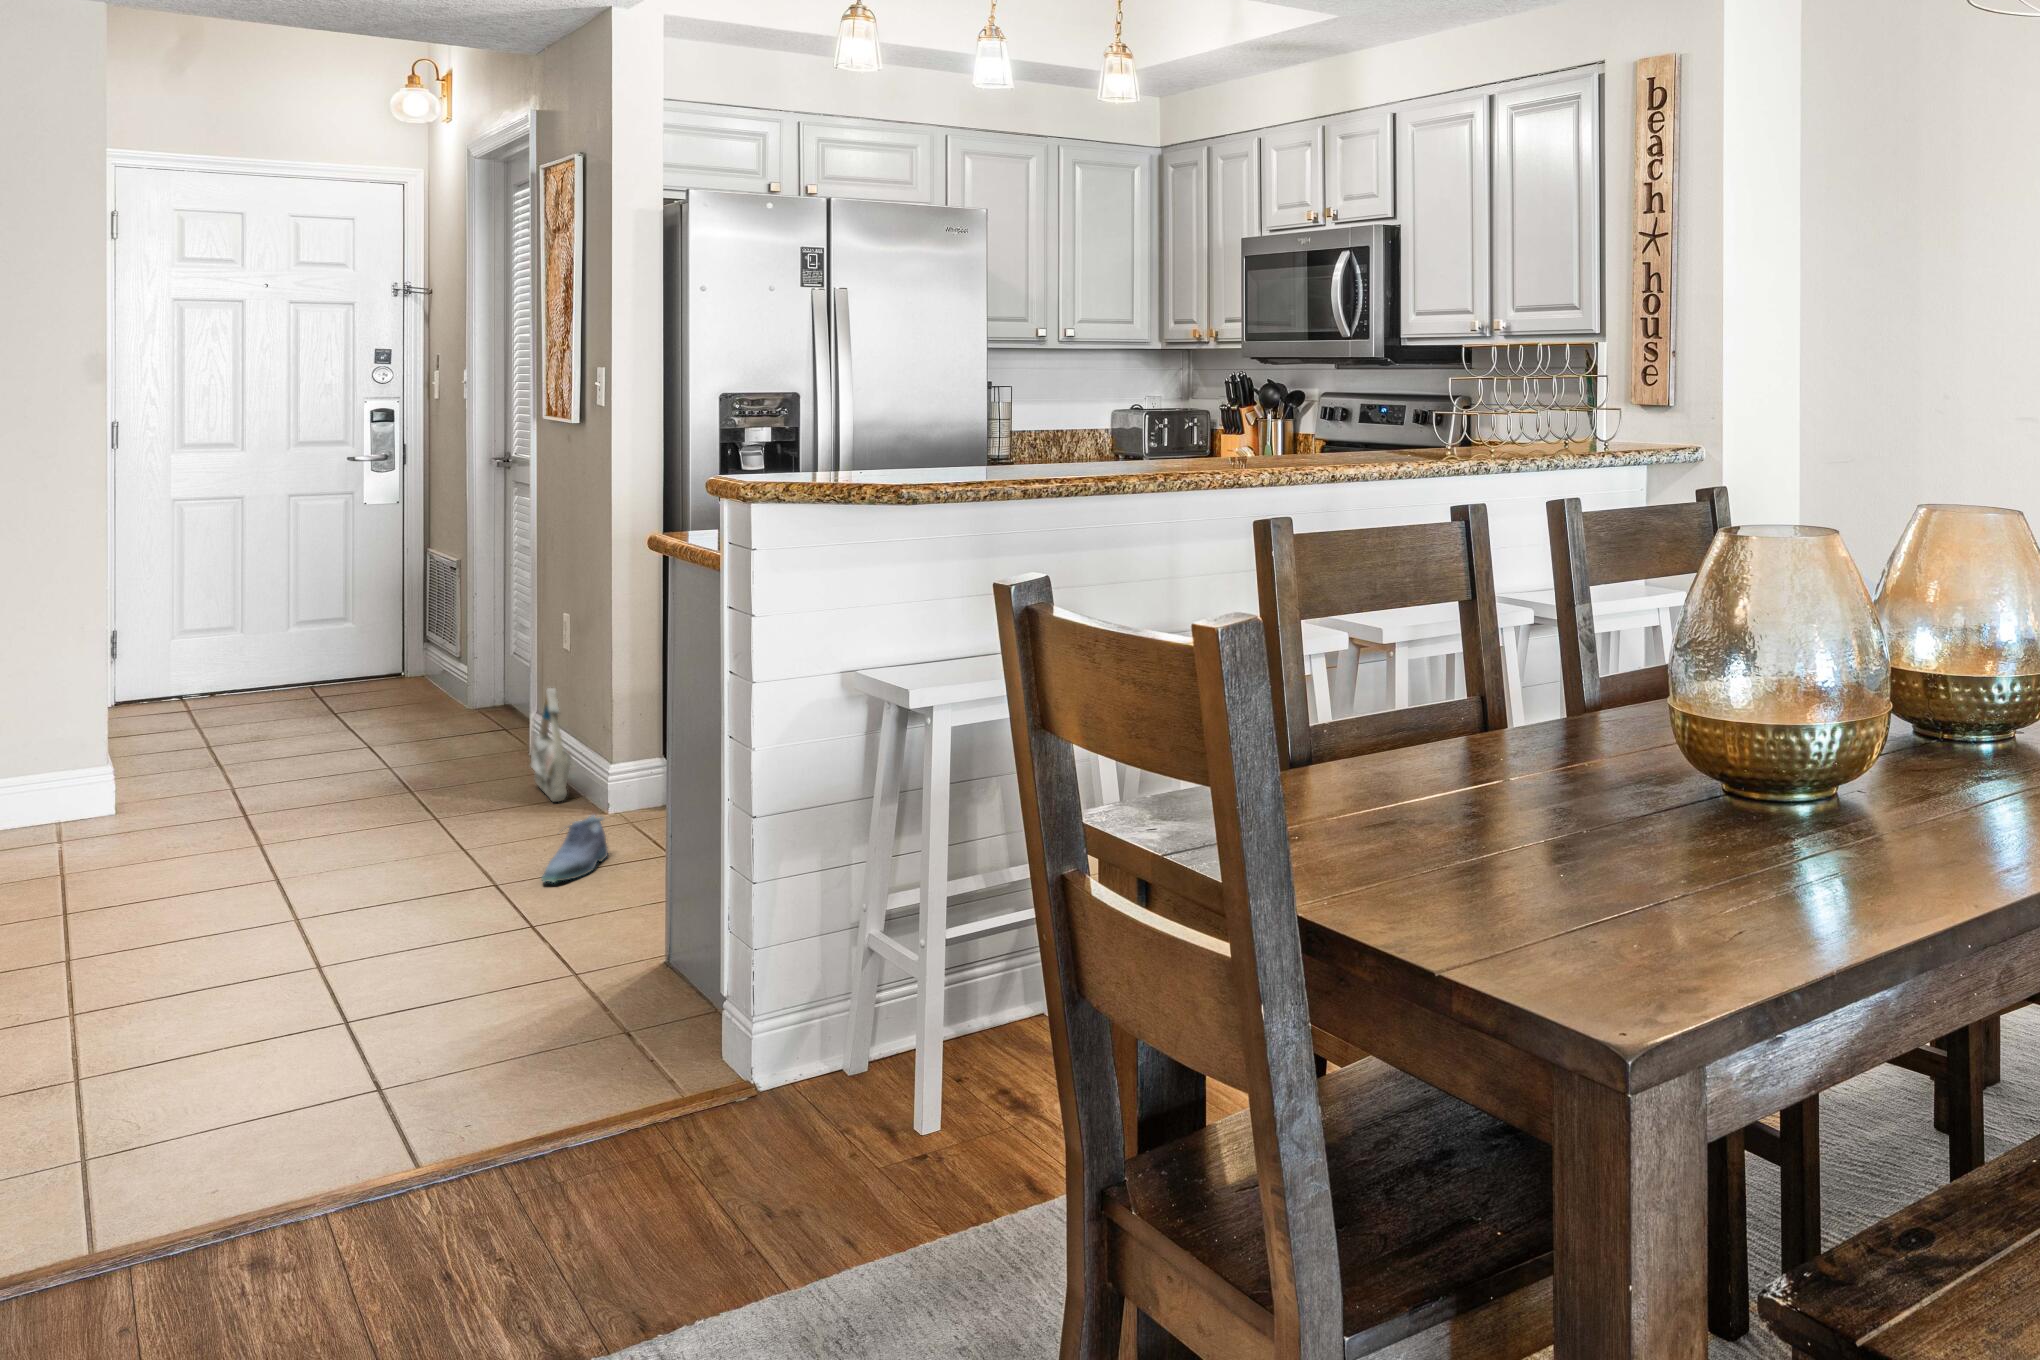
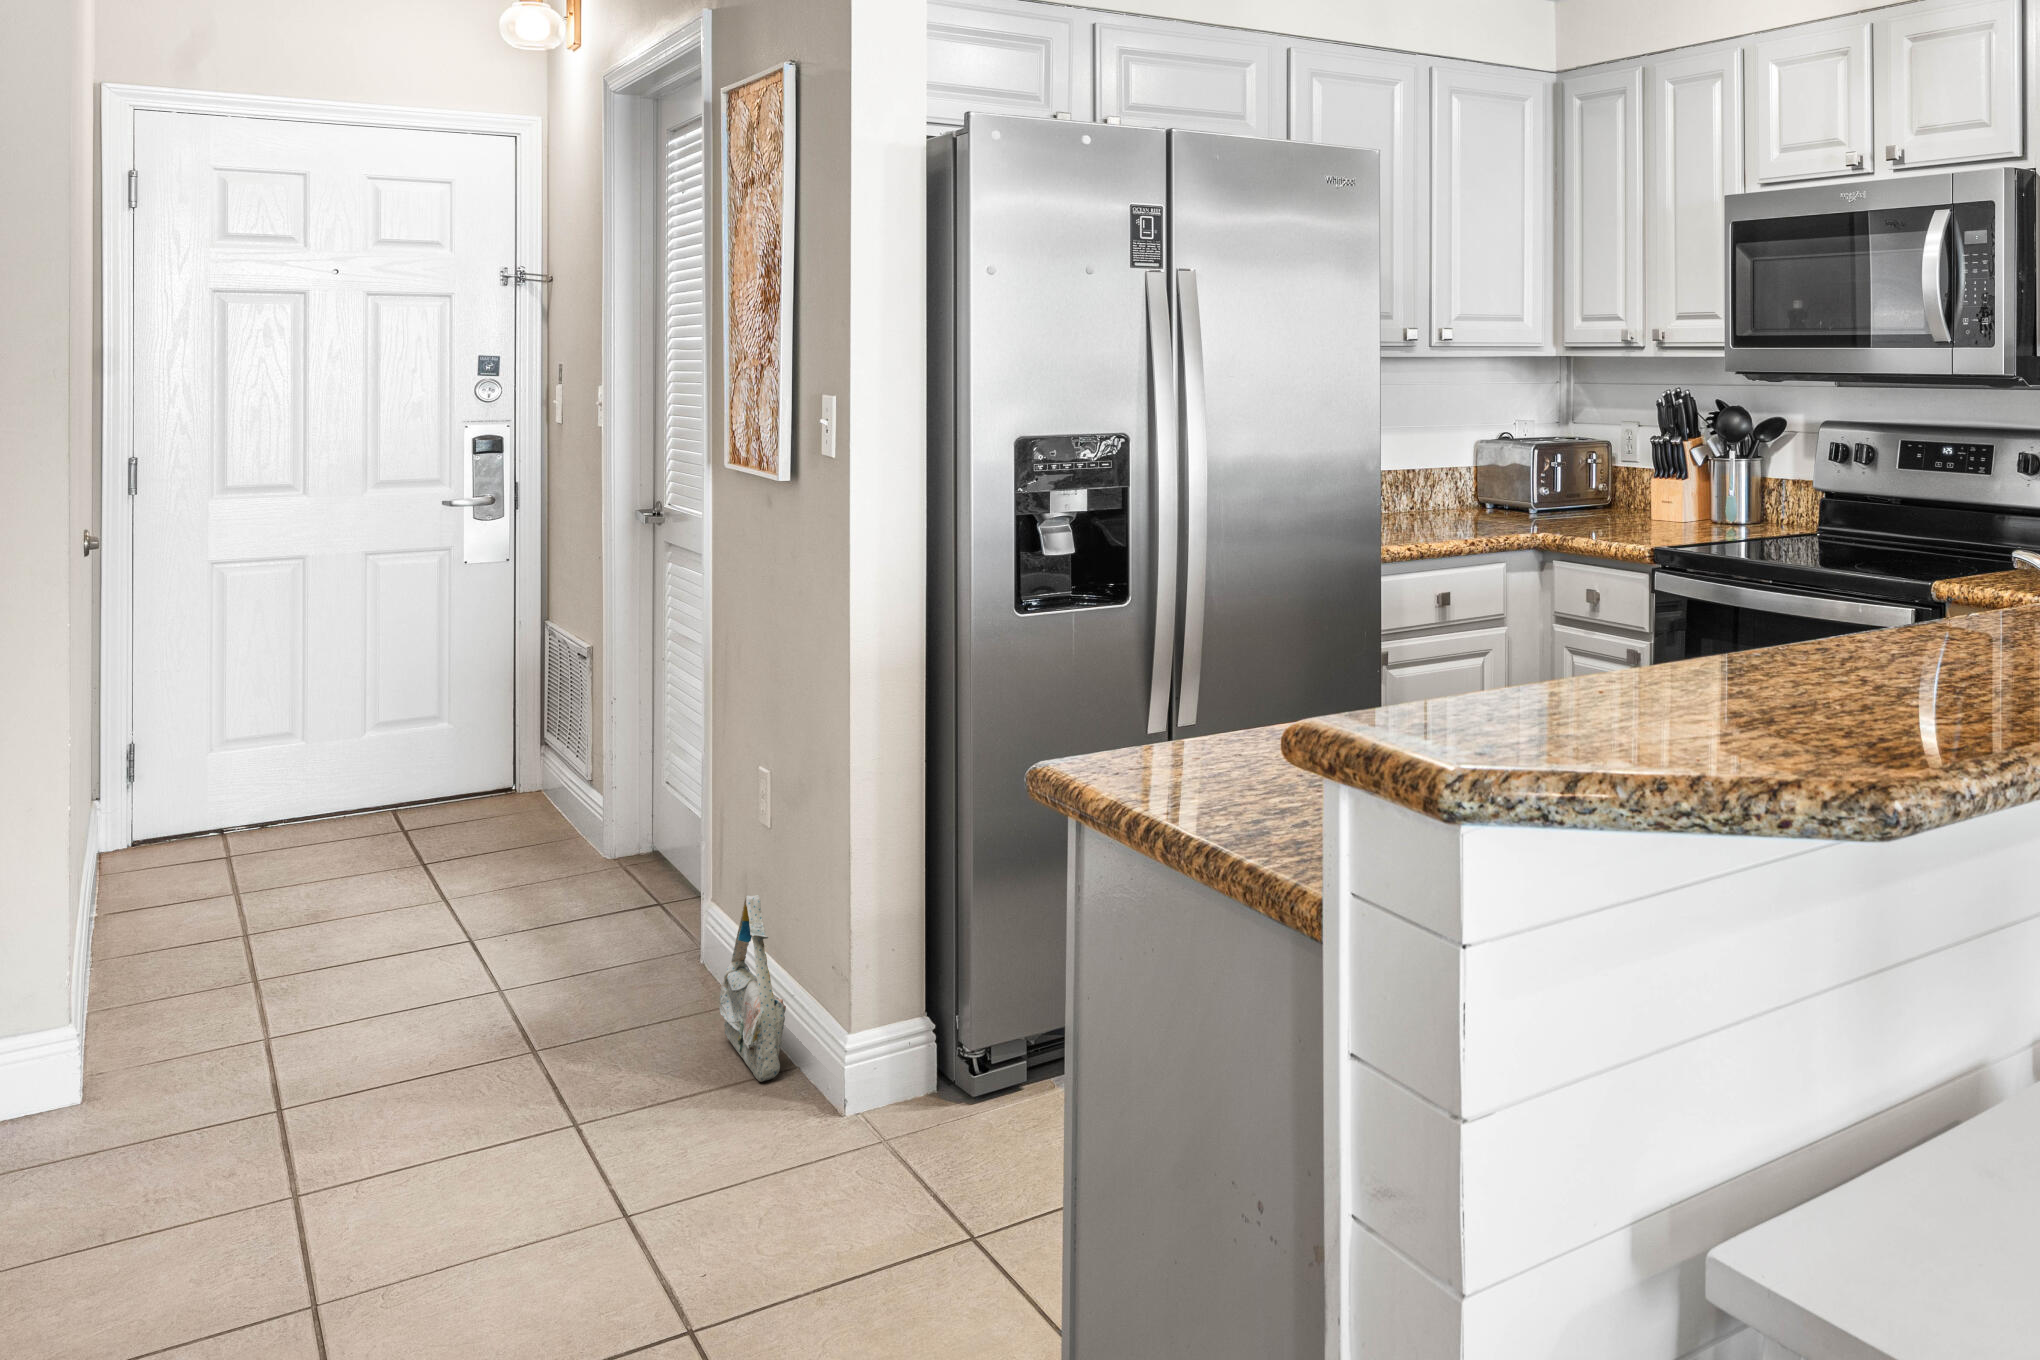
shoe: present [542,816,608,883] -> none [775,1158,872,1306]

